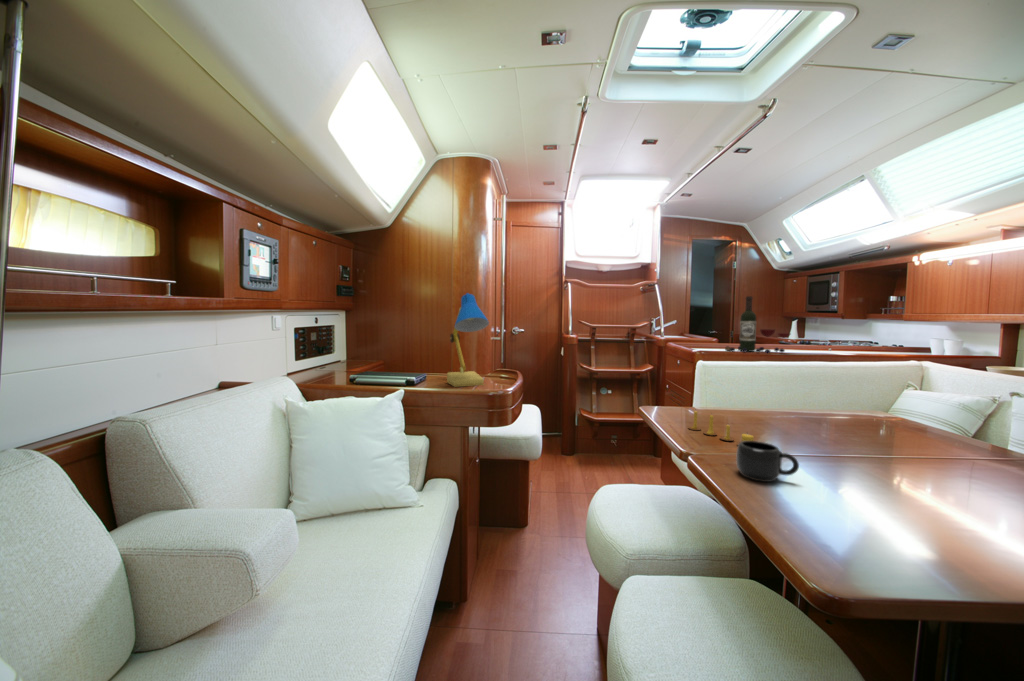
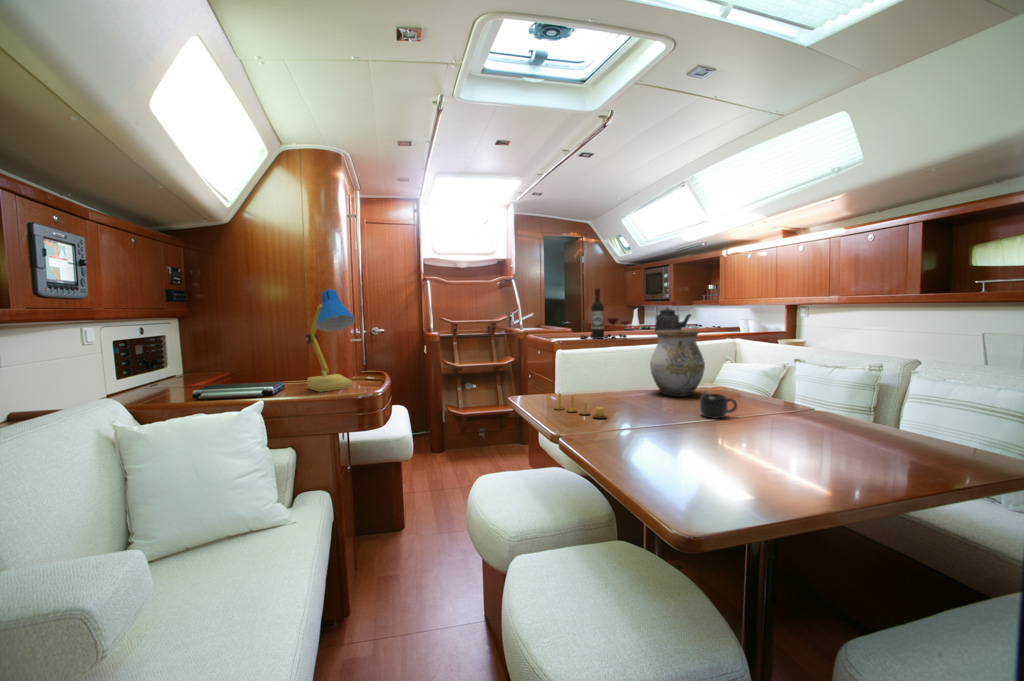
kettle: none [822,312,877,350] -> present [655,301,691,331]
vase: none [819,346,905,431] -> present [650,330,705,396]
mug: present [736,441,799,482] -> present [700,394,737,418]

